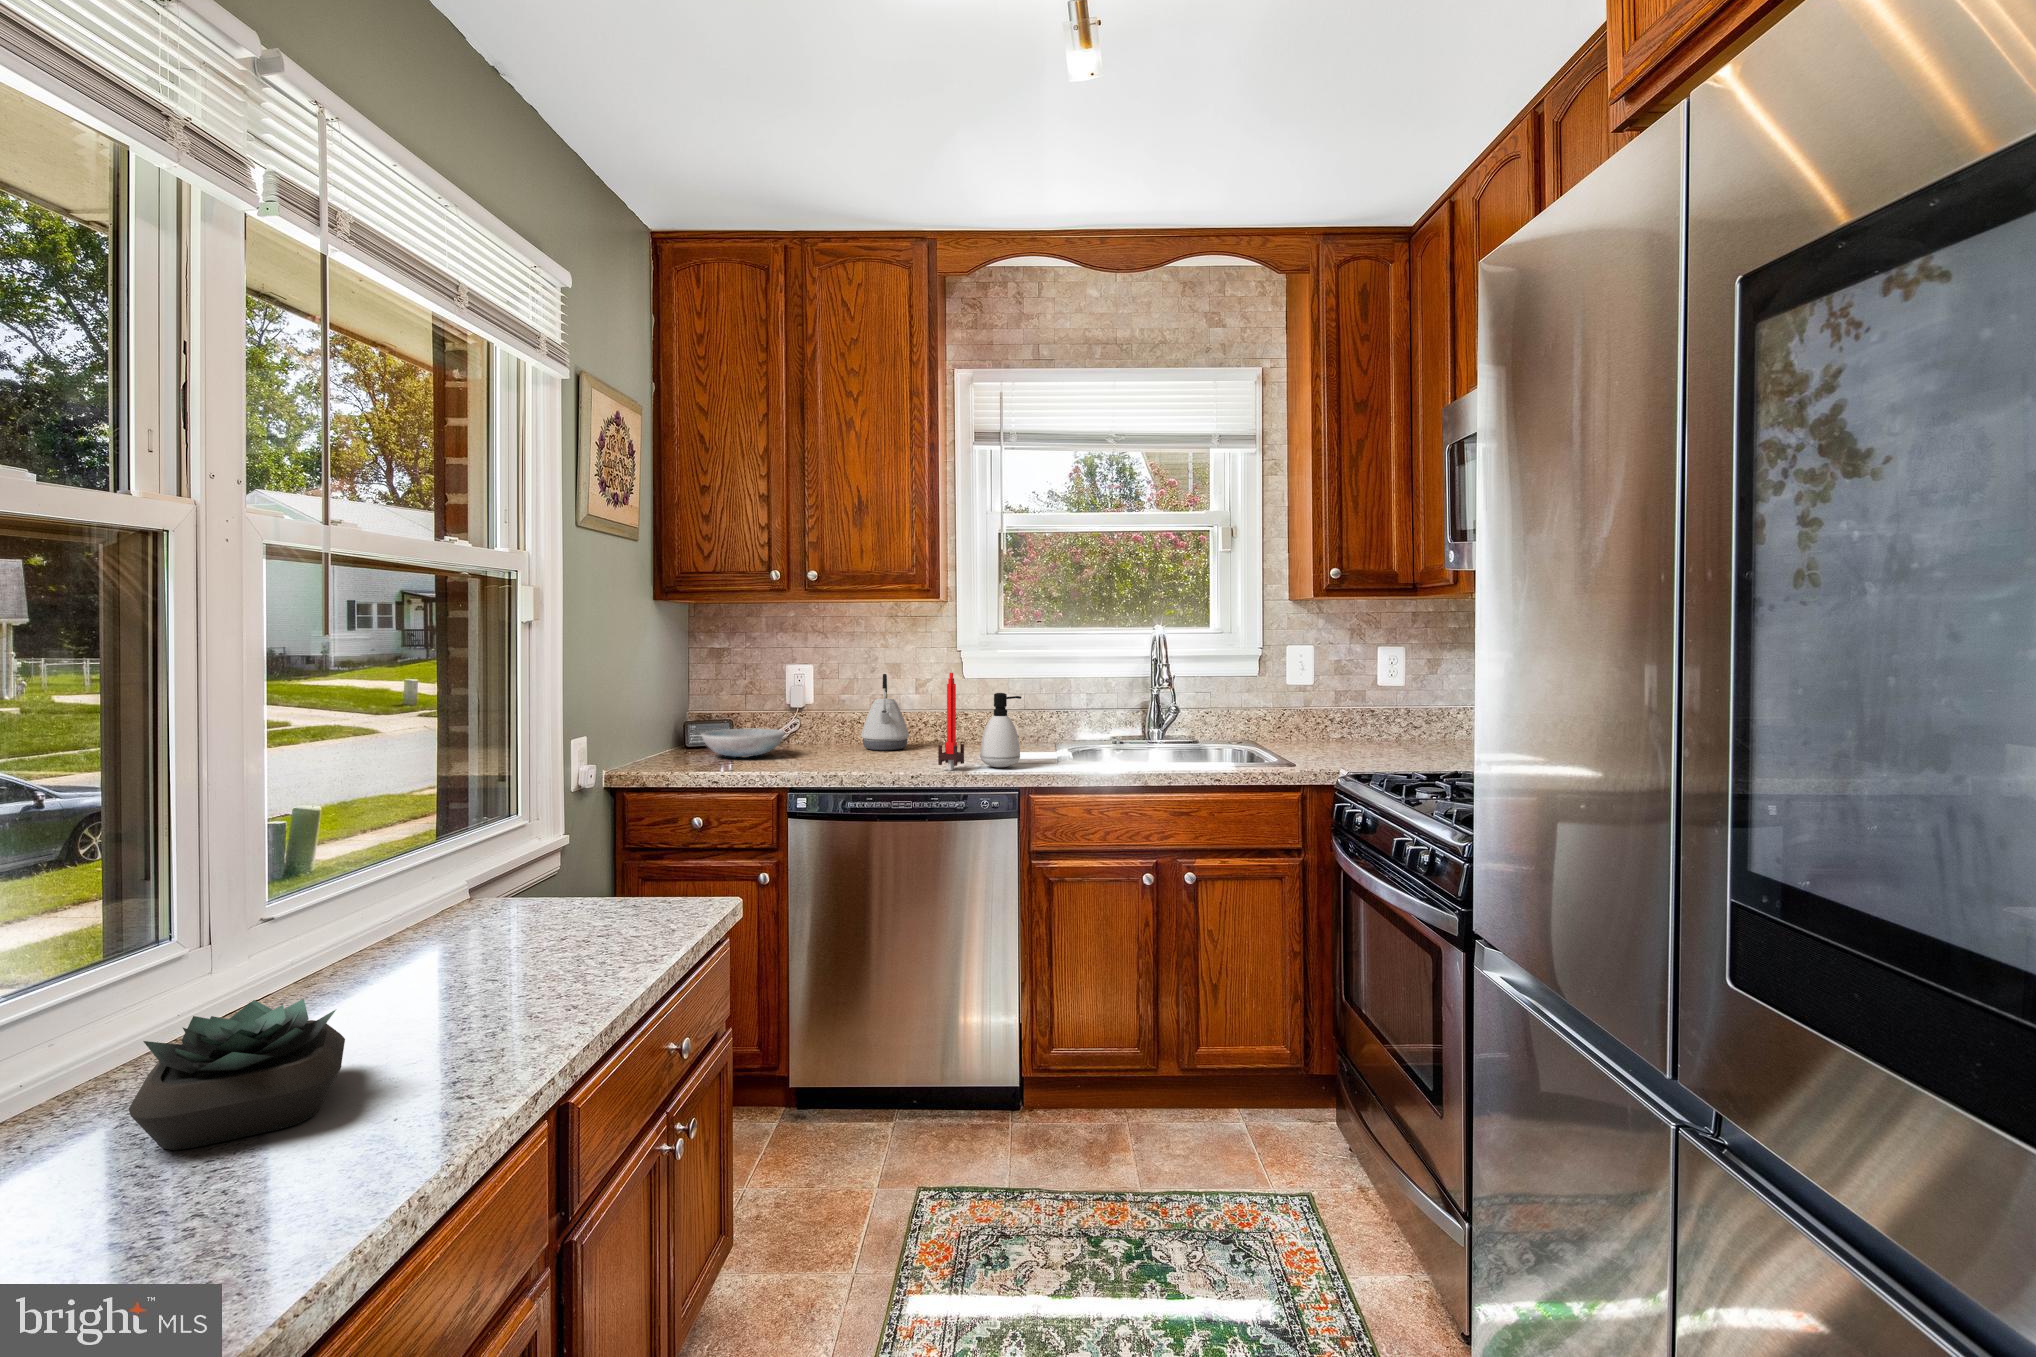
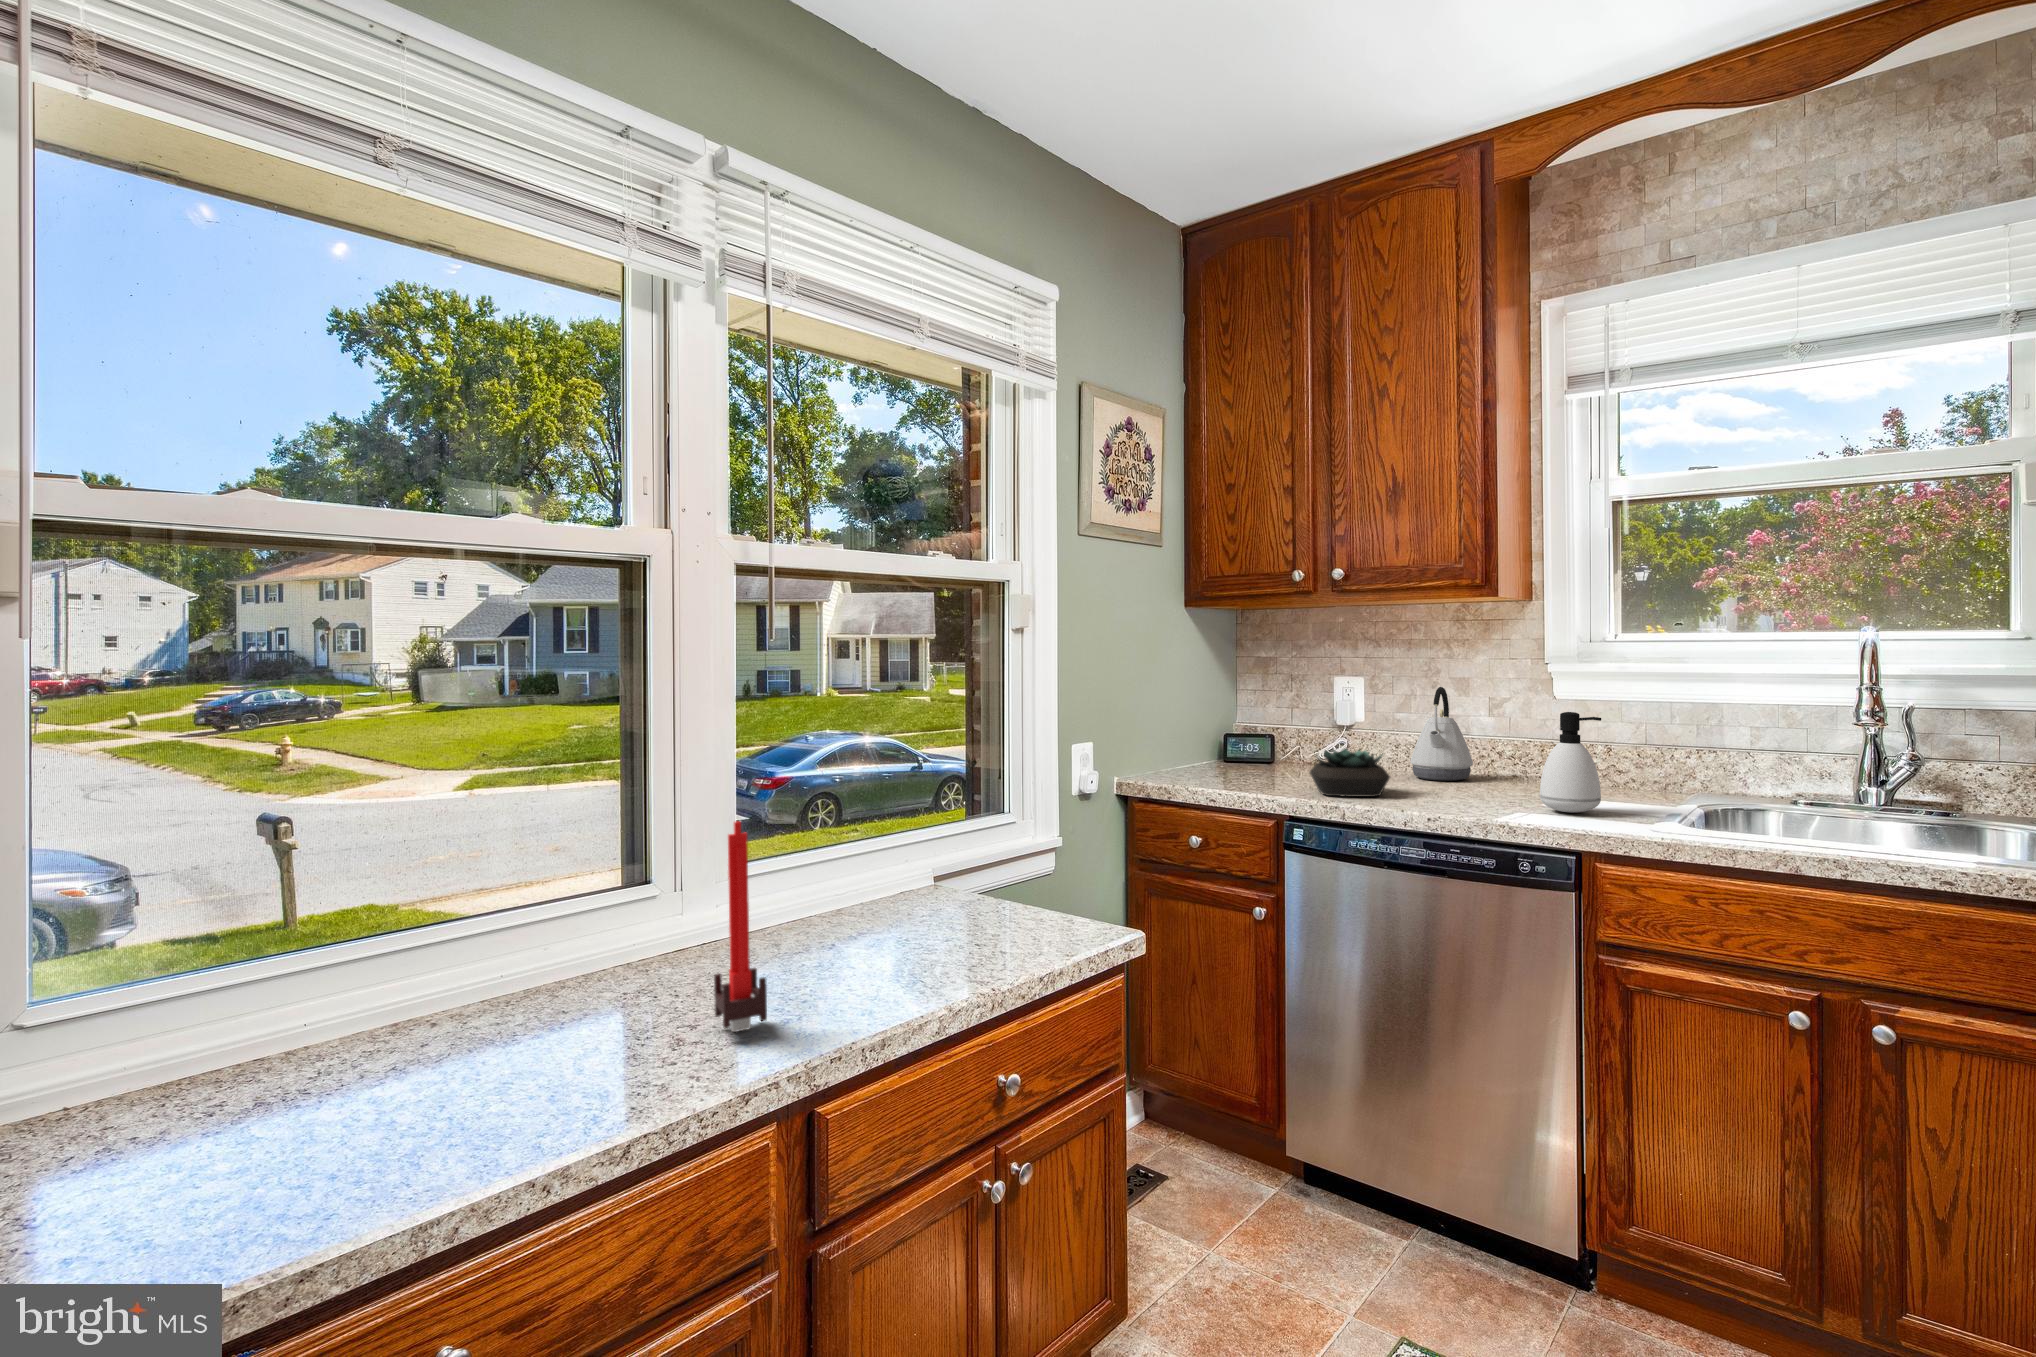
candle: present [938,673,964,770] -> present [714,821,767,1032]
dish: present [701,729,785,757] -> none [1220,746,1311,776]
succulent plant: present [129,999,345,1150] -> present [1310,749,1390,797]

